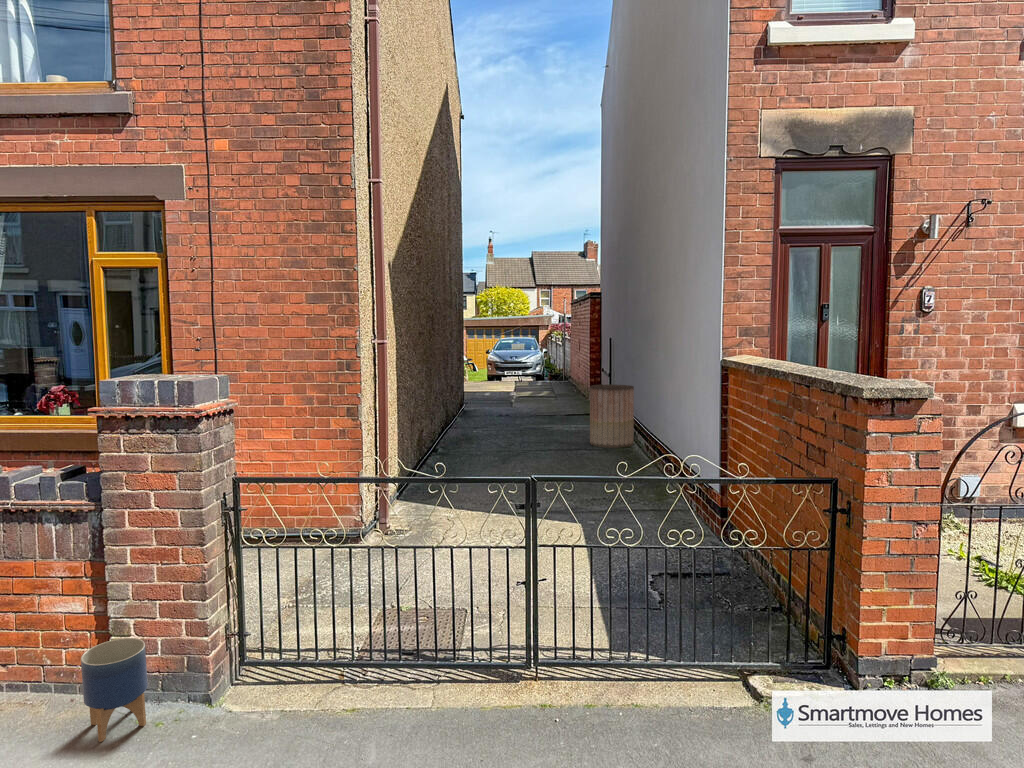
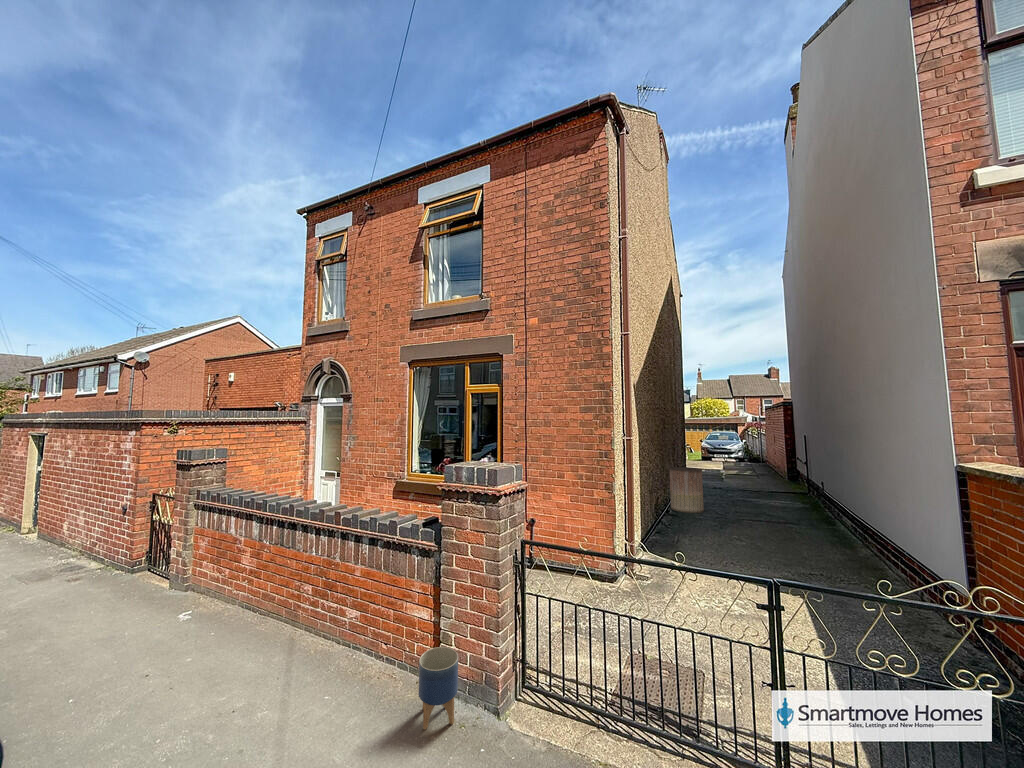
trash can: present [590,384,634,448] -> present [670,467,704,513]

